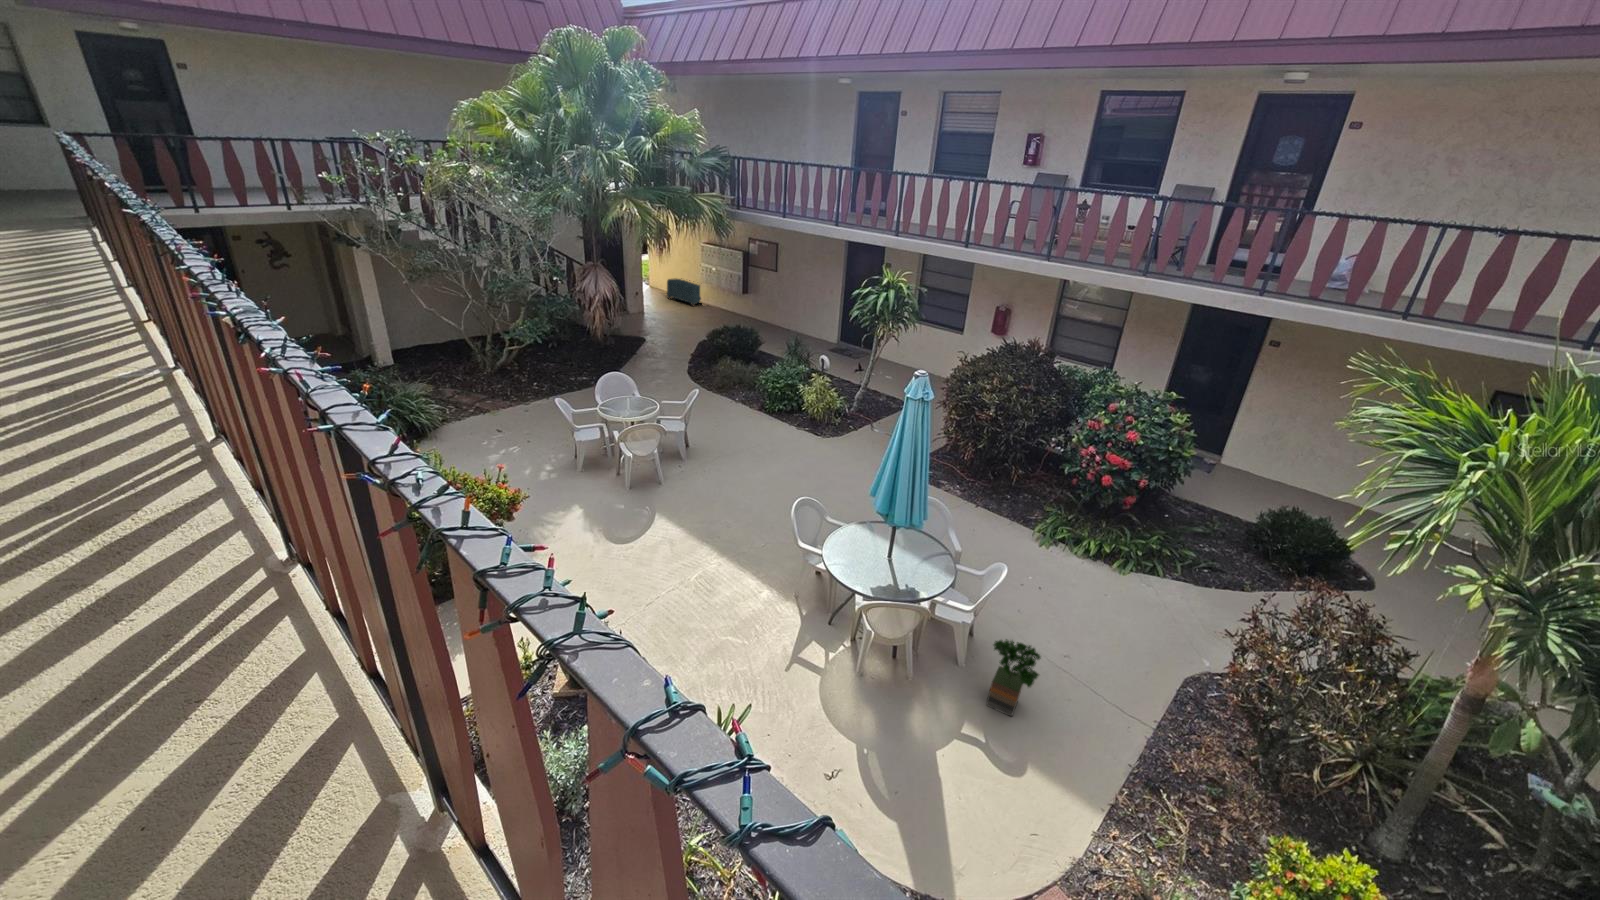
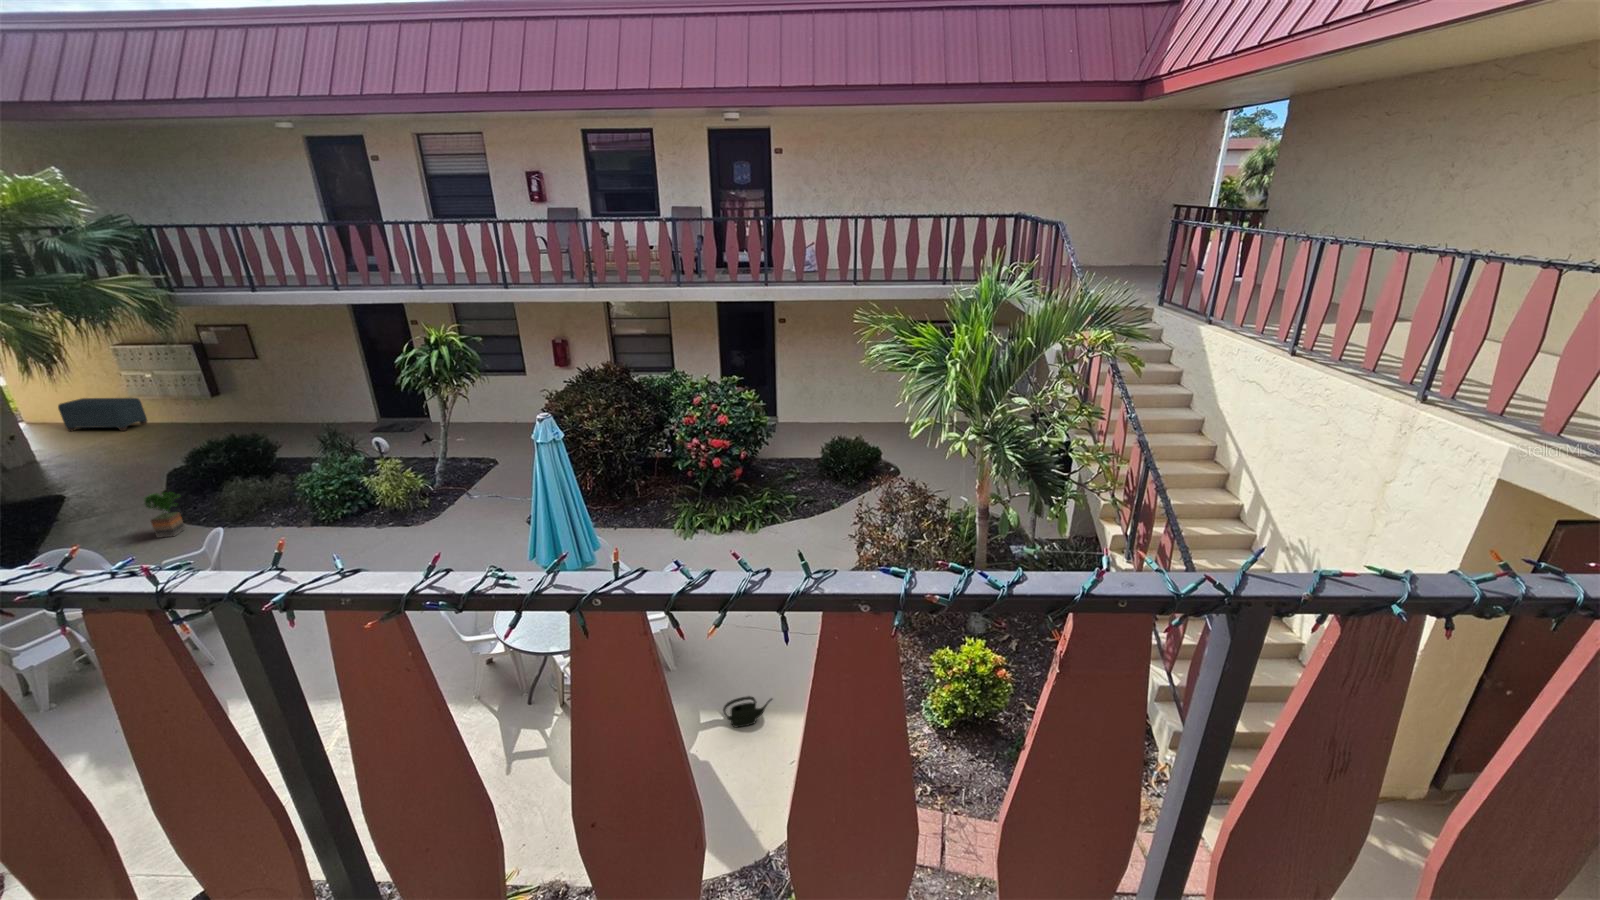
potted tree: present [986,639,1041,716] -> present [144,492,185,538]
watering can: none [979,736,1038,774] -> present [723,696,772,727]

